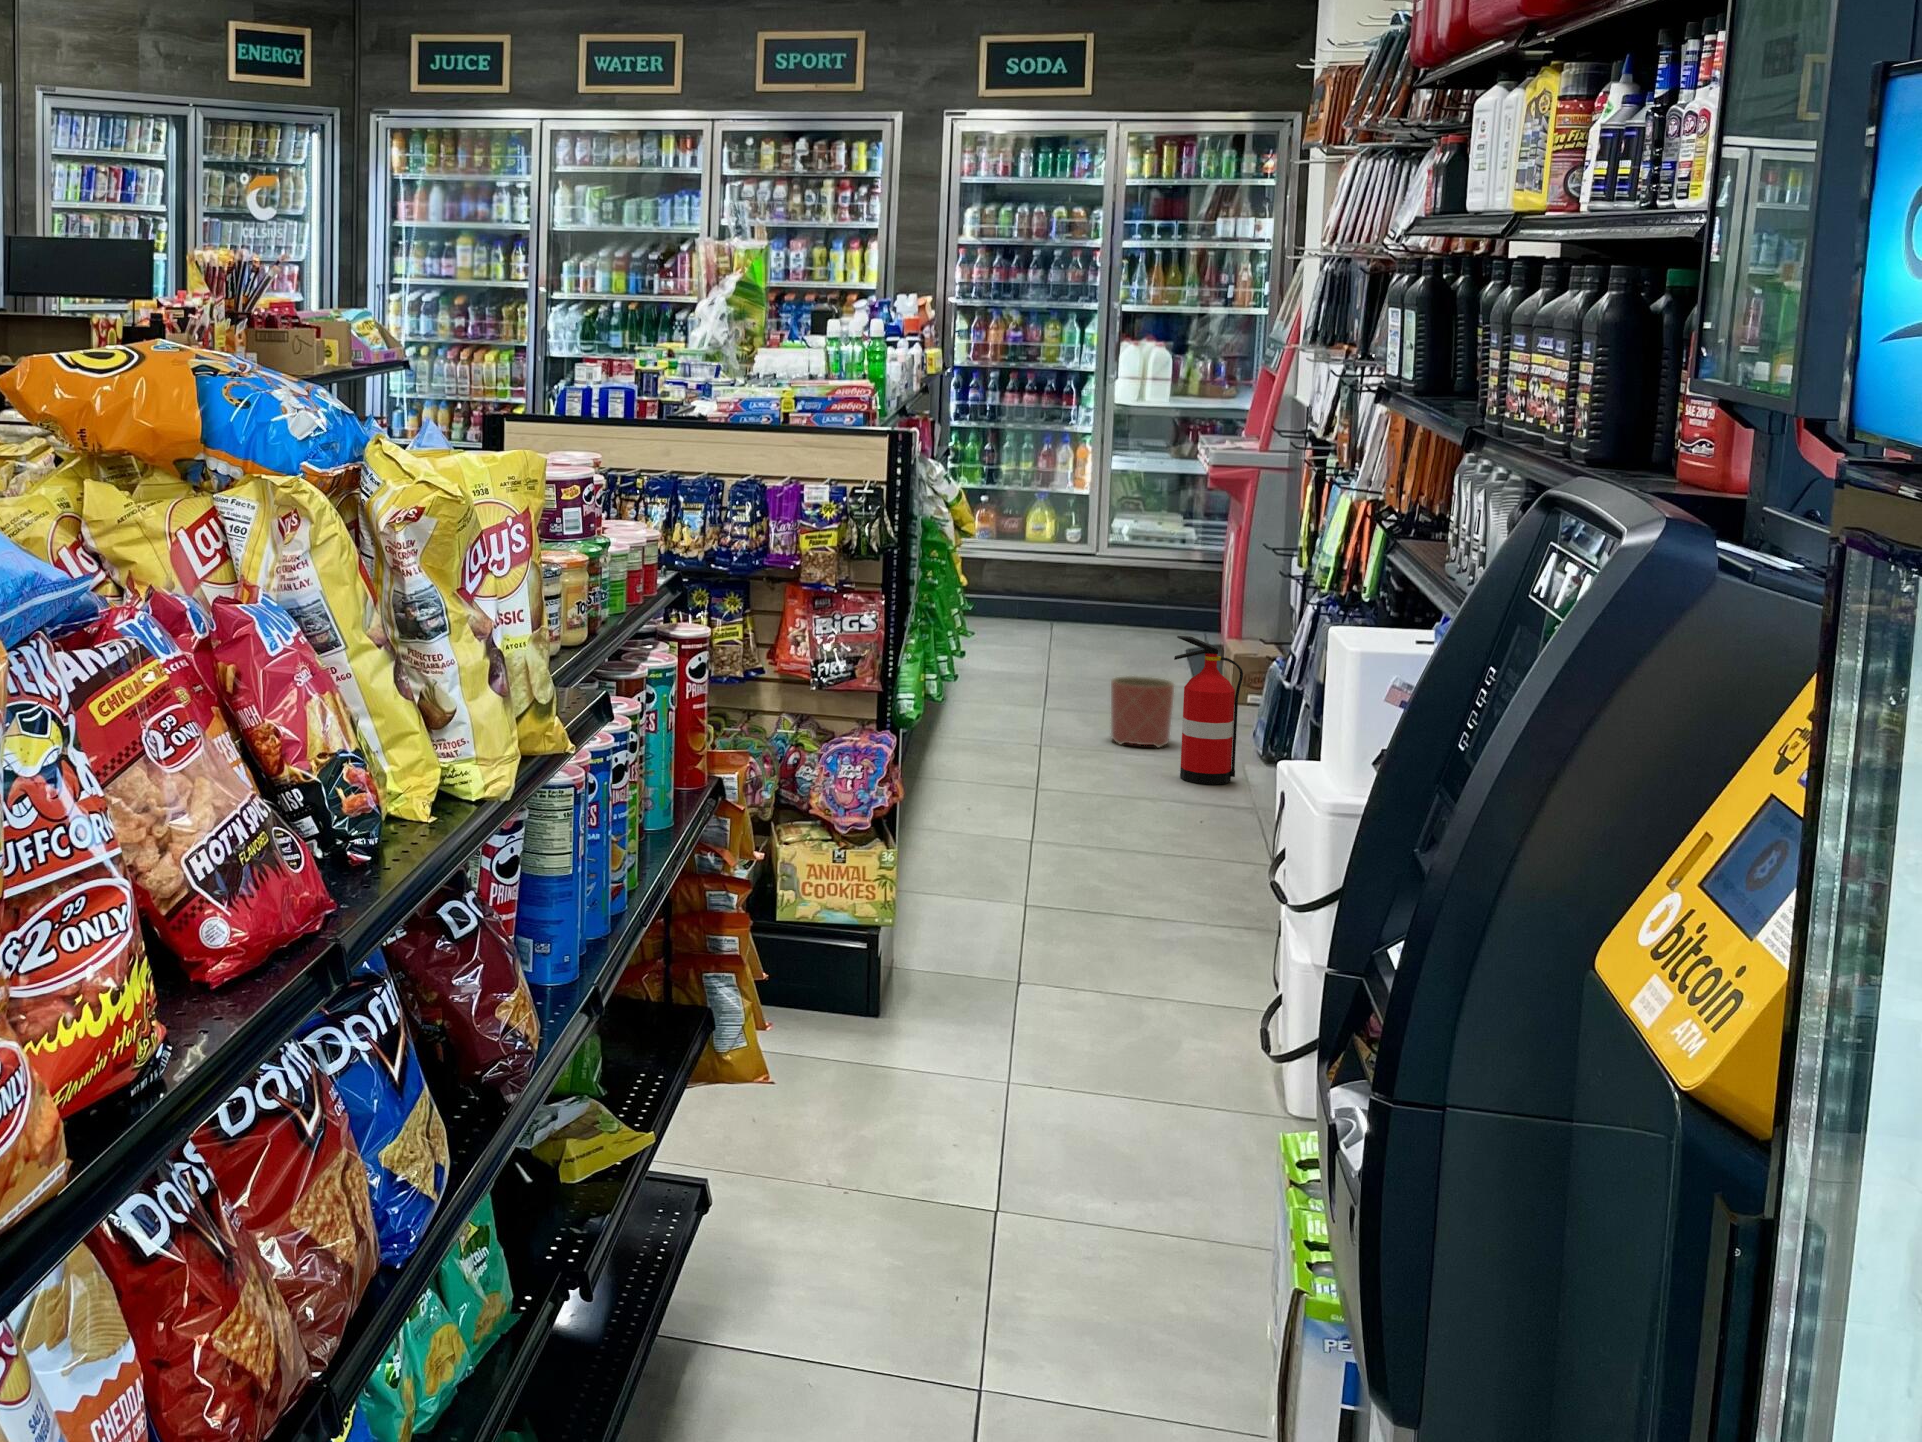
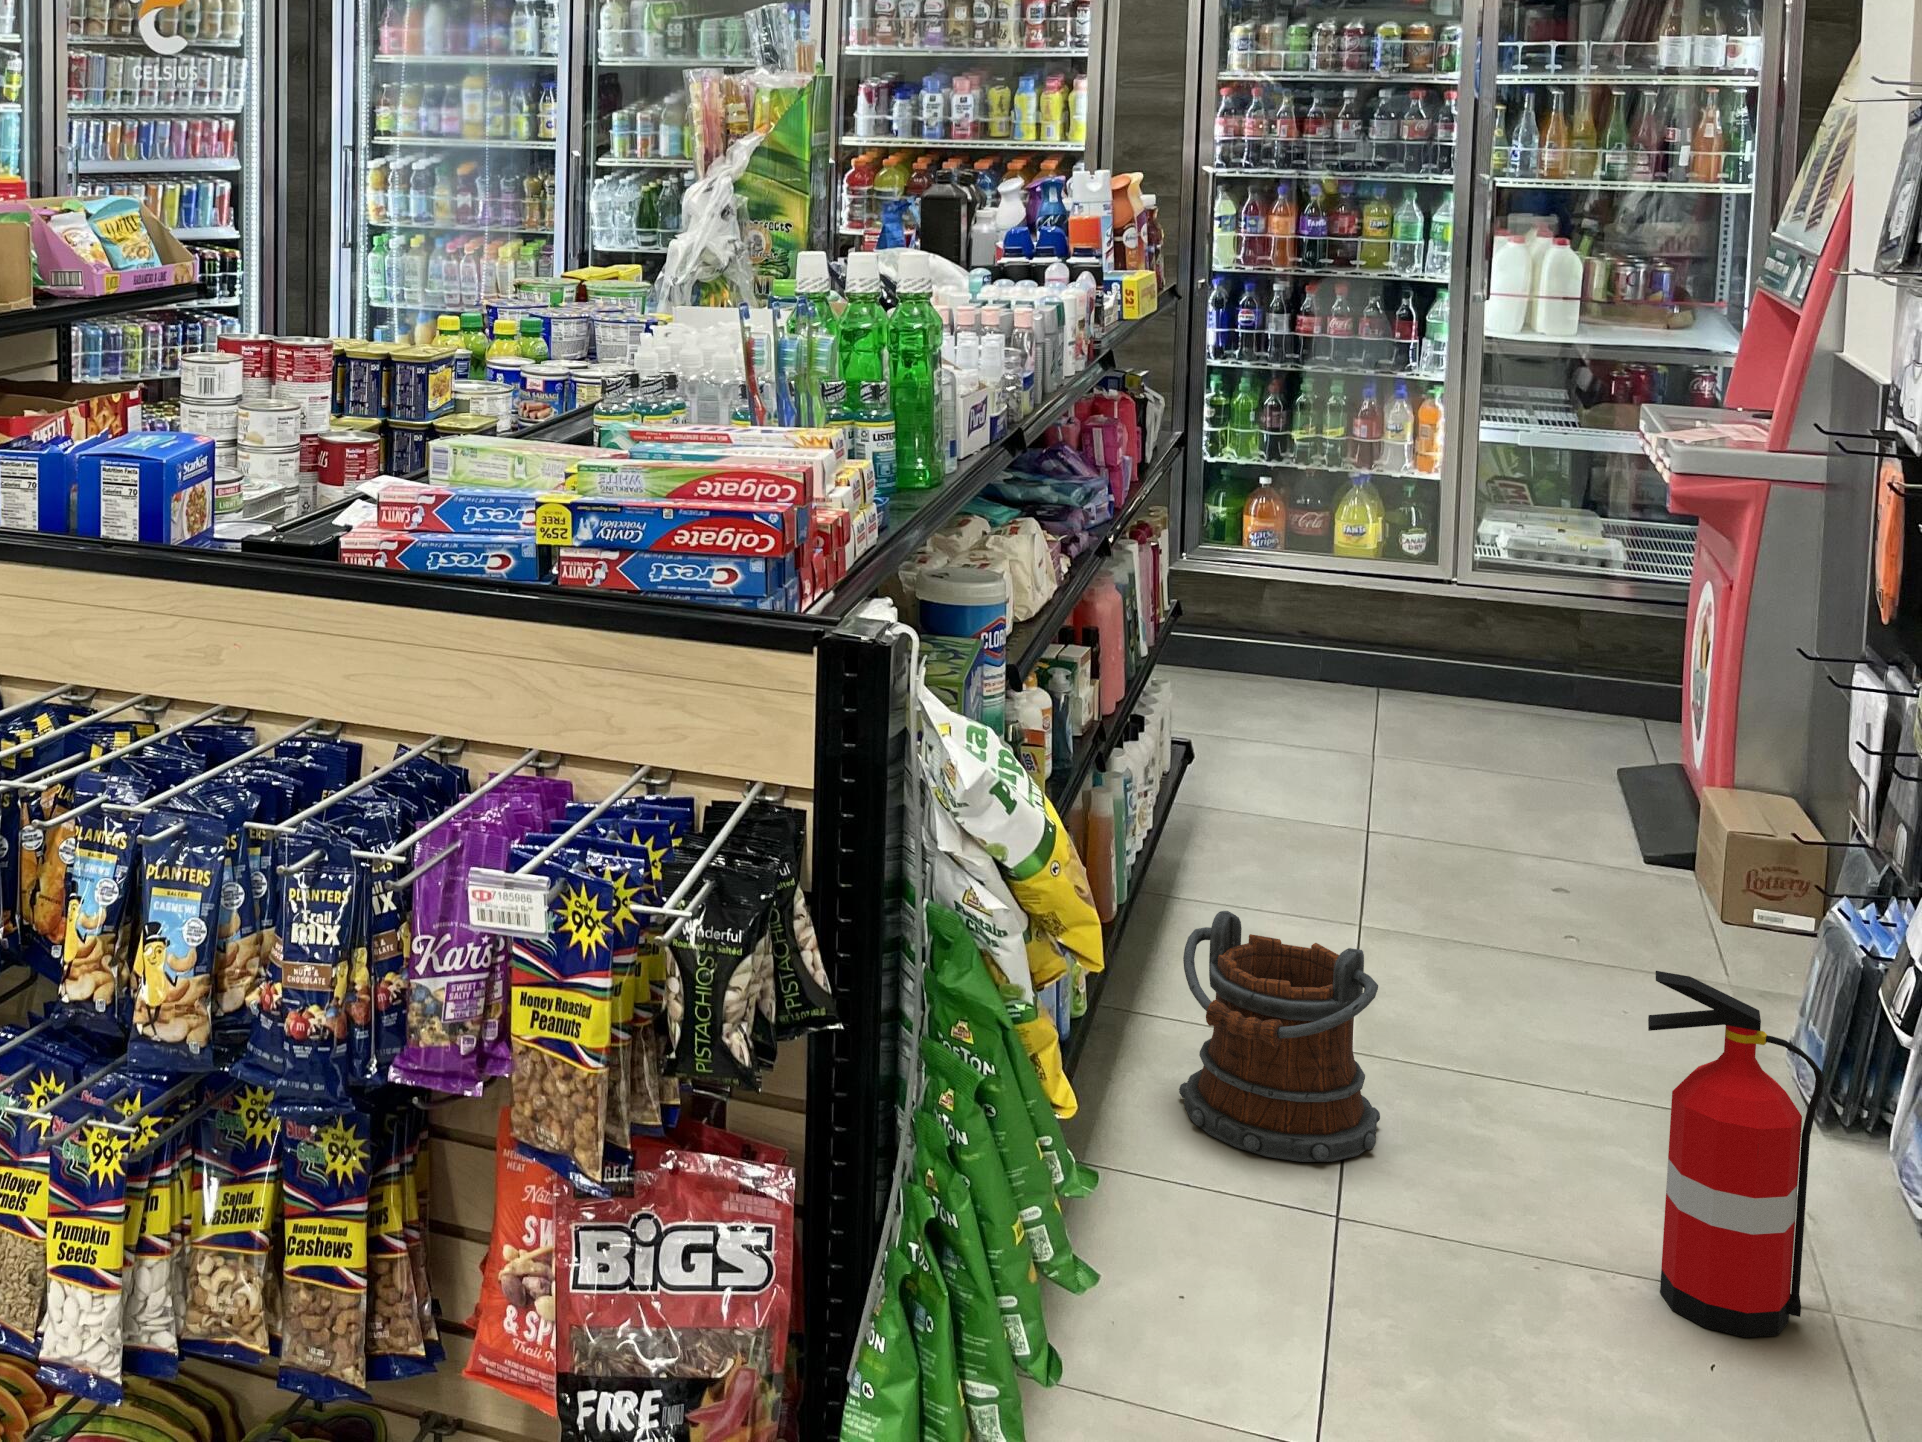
bucket: none [970,648,1063,754] -> present [1179,911,1380,1162]
planter: present [1111,676,1174,747] -> none [1488,971,1631,1146]

